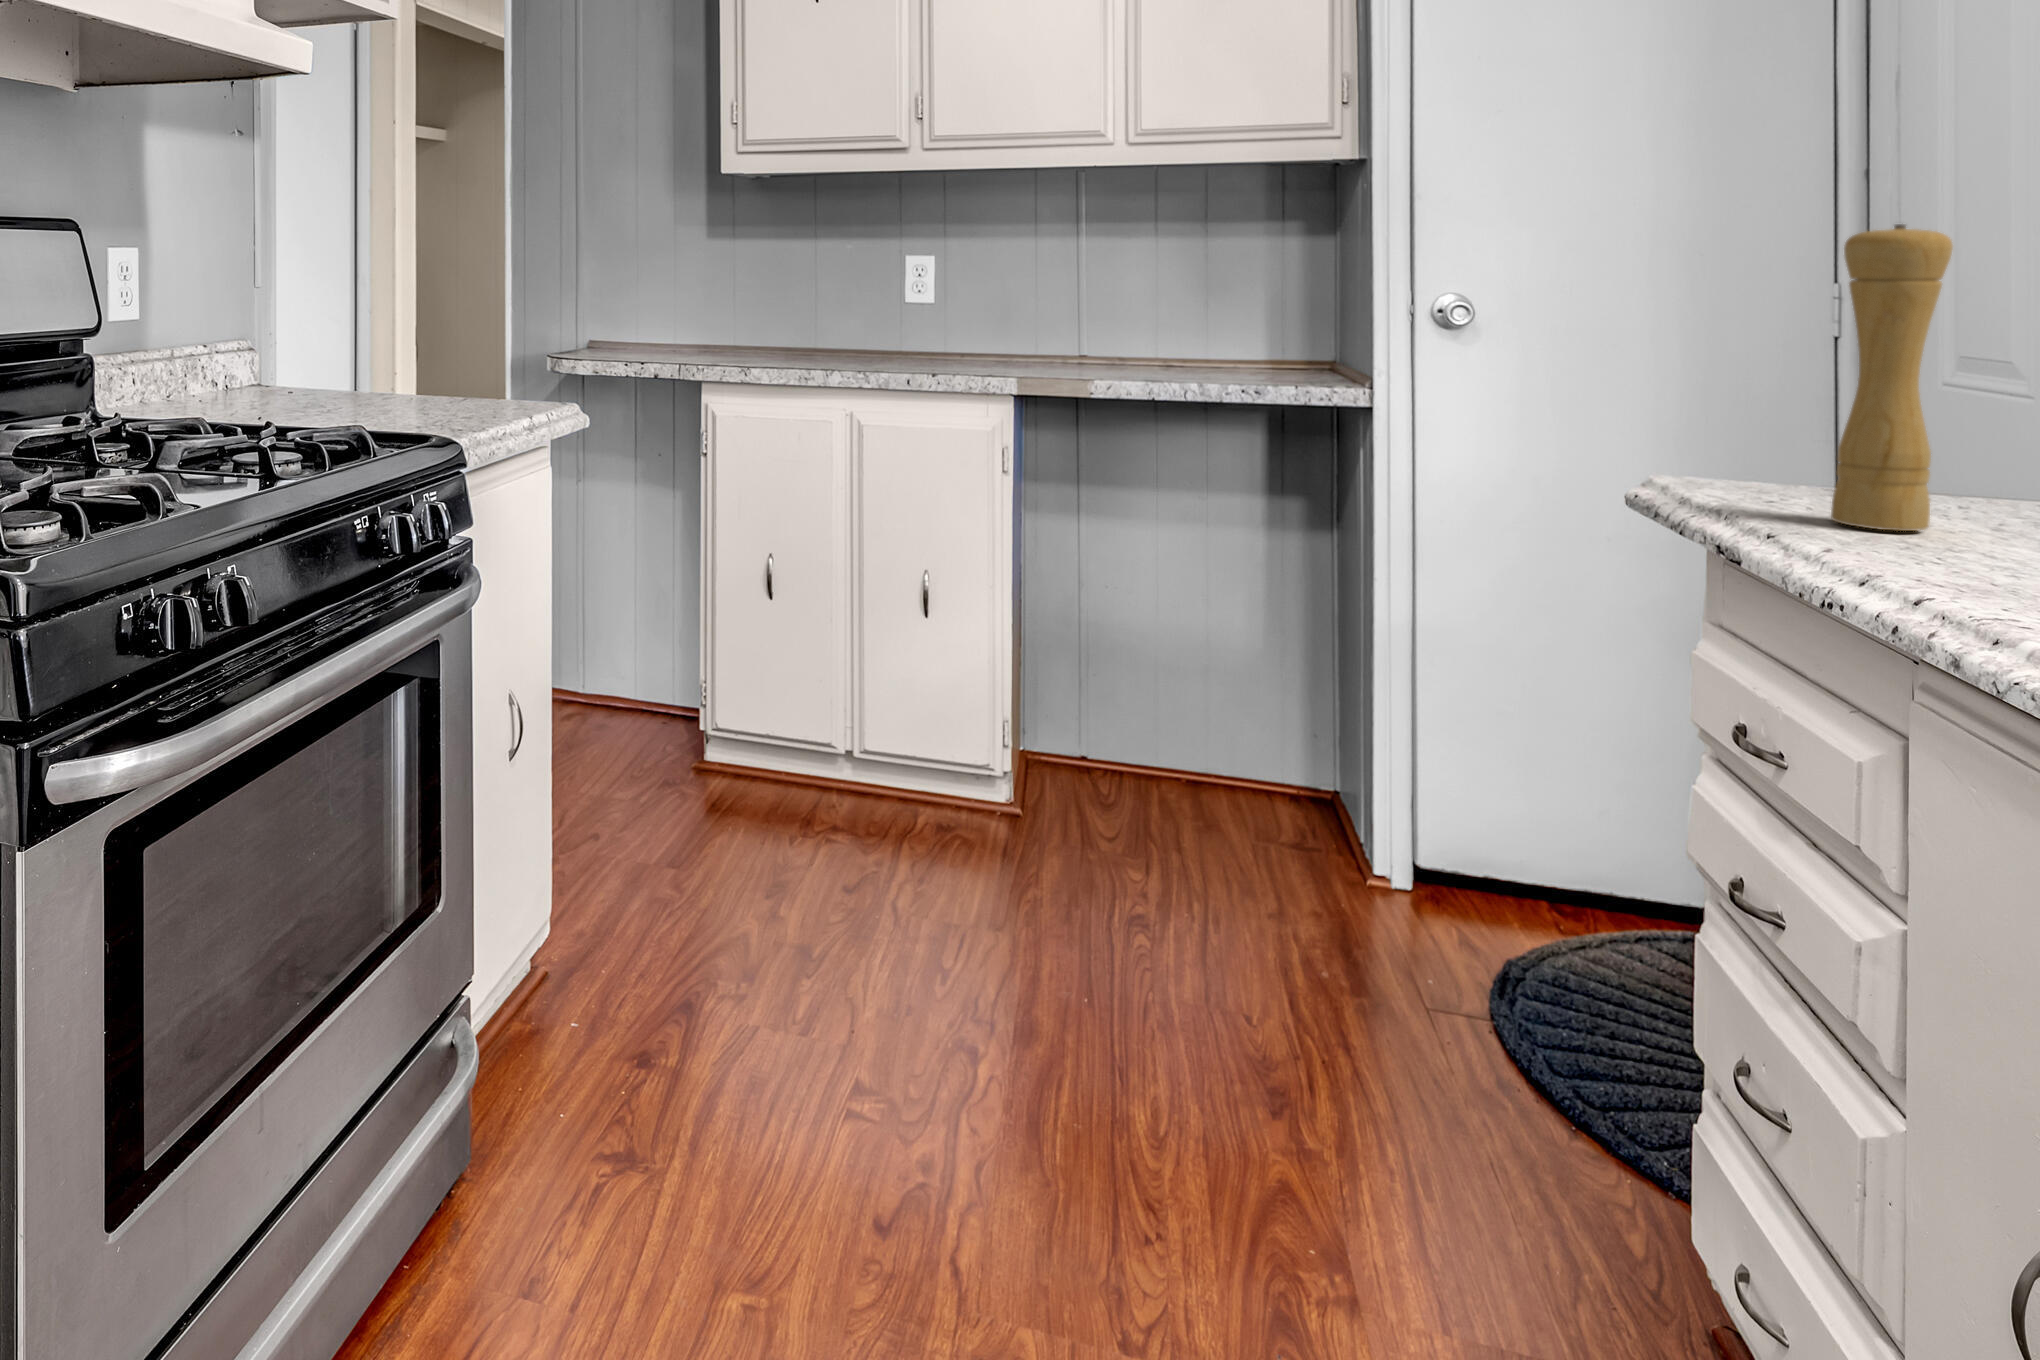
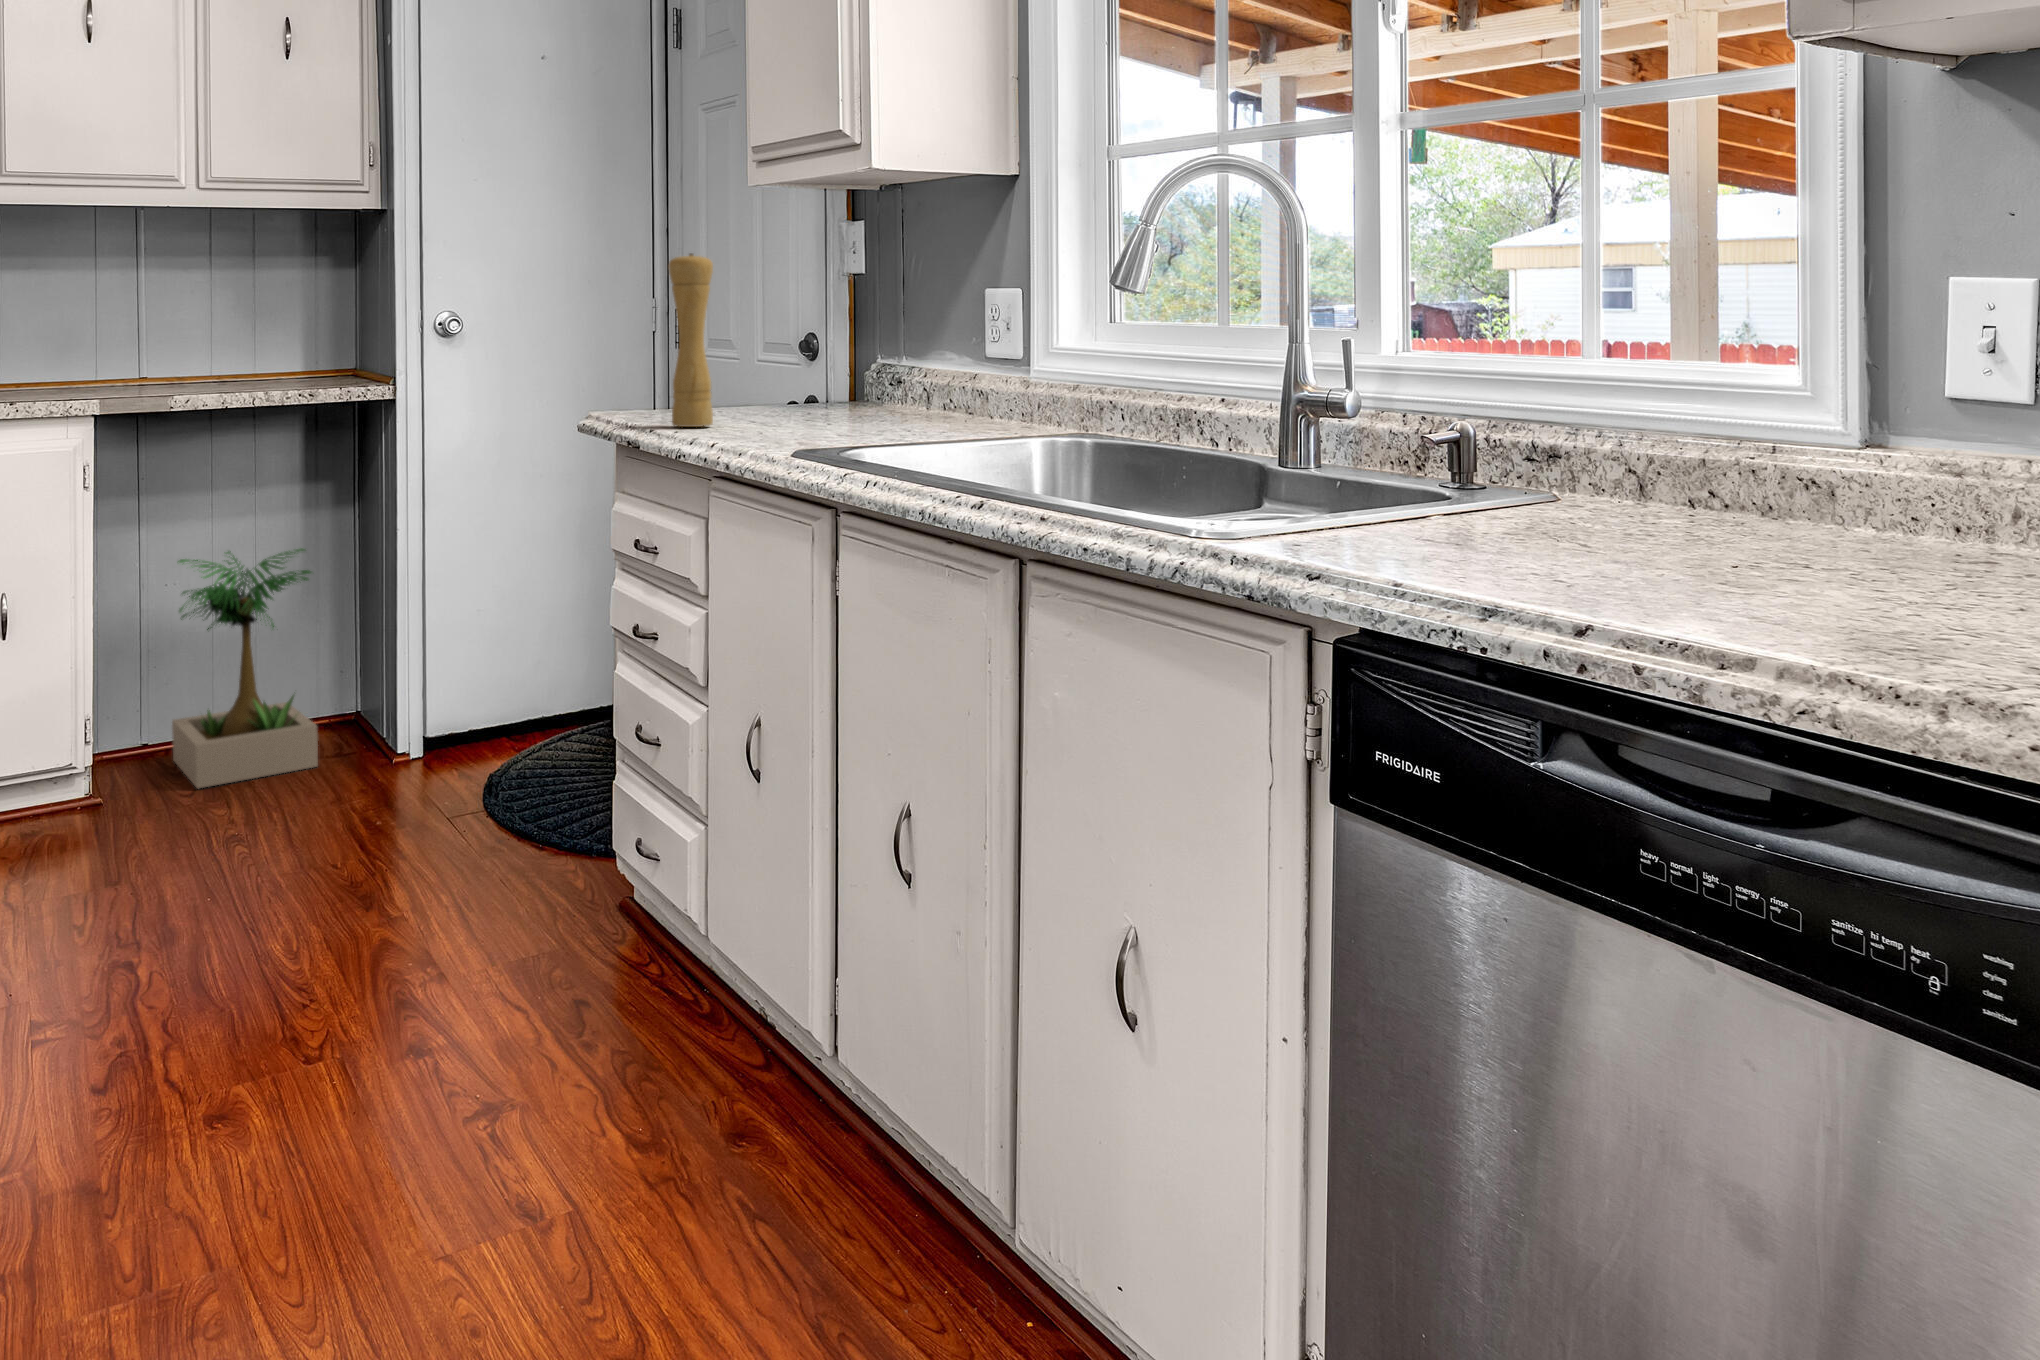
potted plant: none [1086,552,1285,831] -> present [172,548,318,788]

